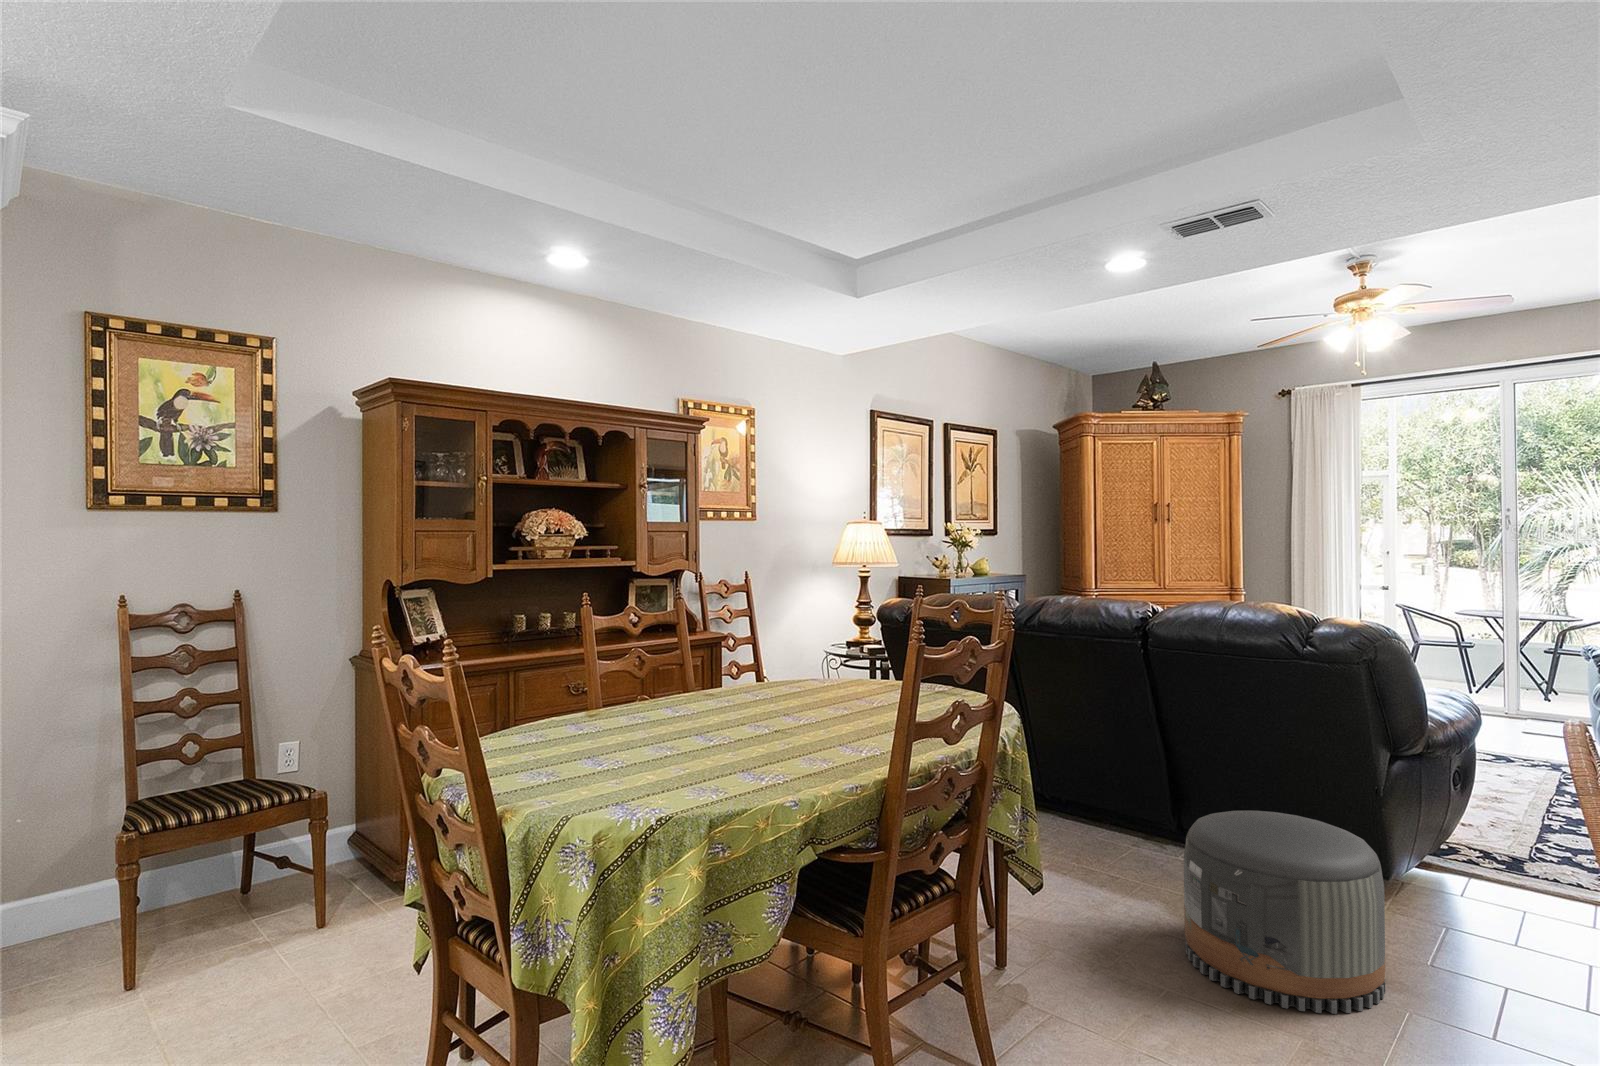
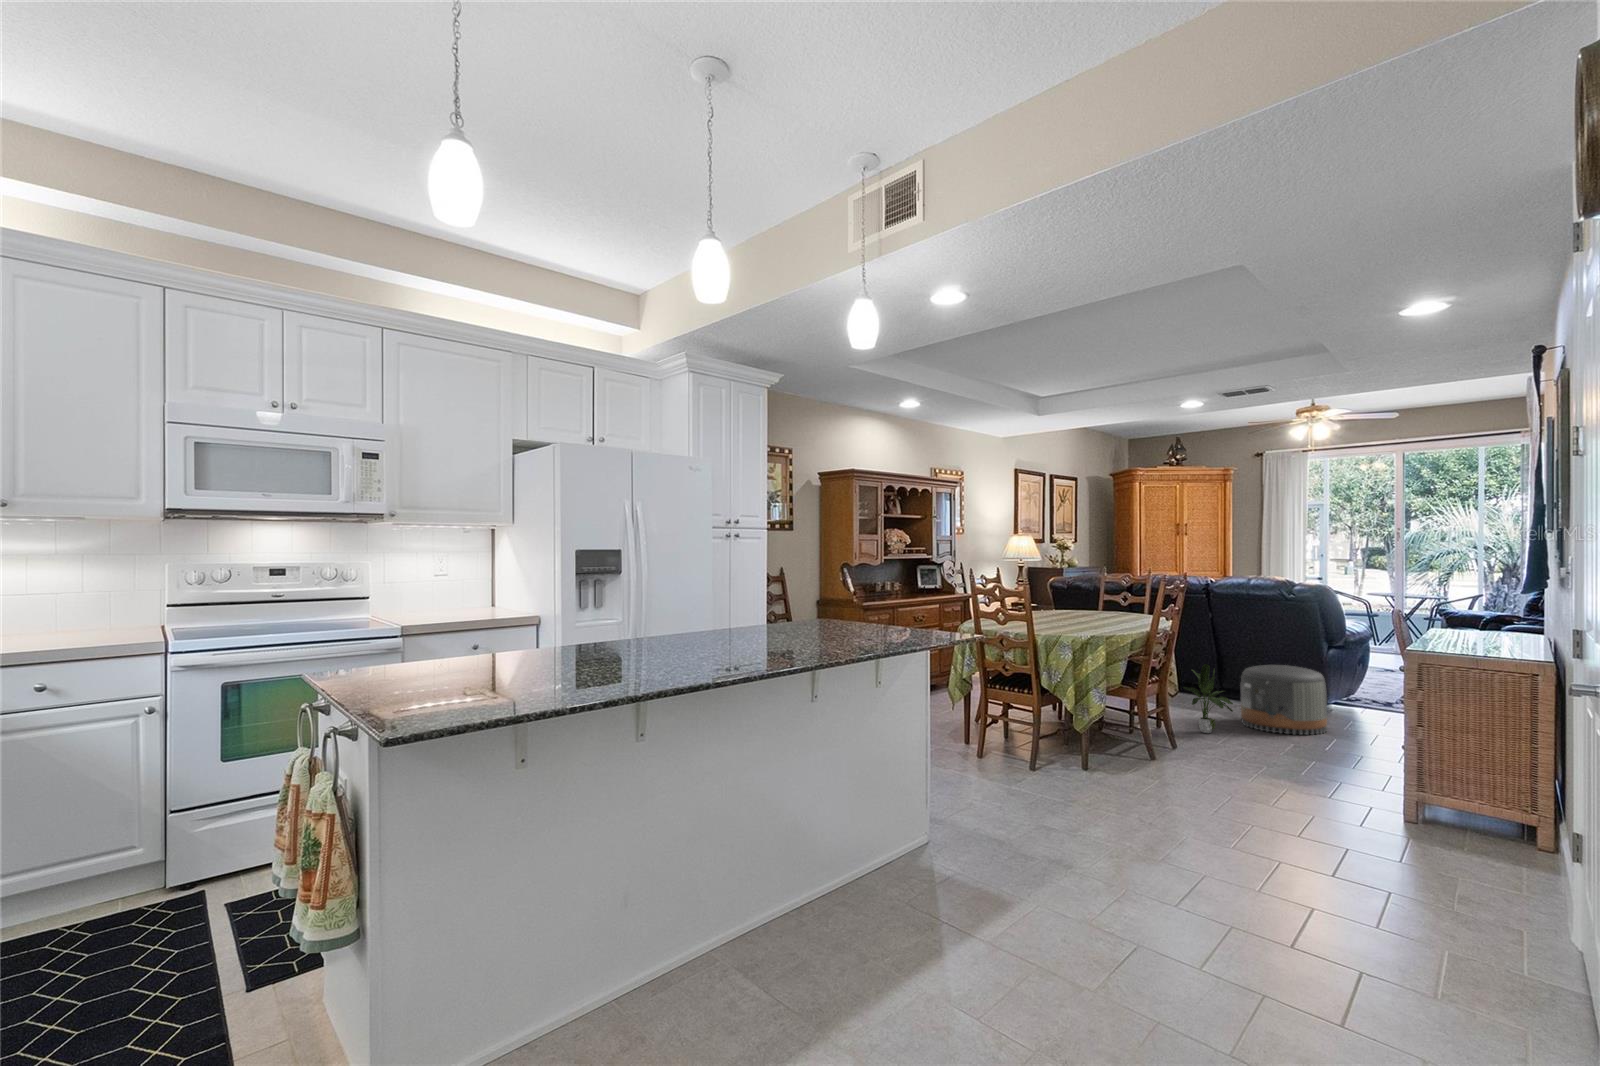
potted plant: none [1030,823,1153,996] -> present [1183,664,1233,733]

